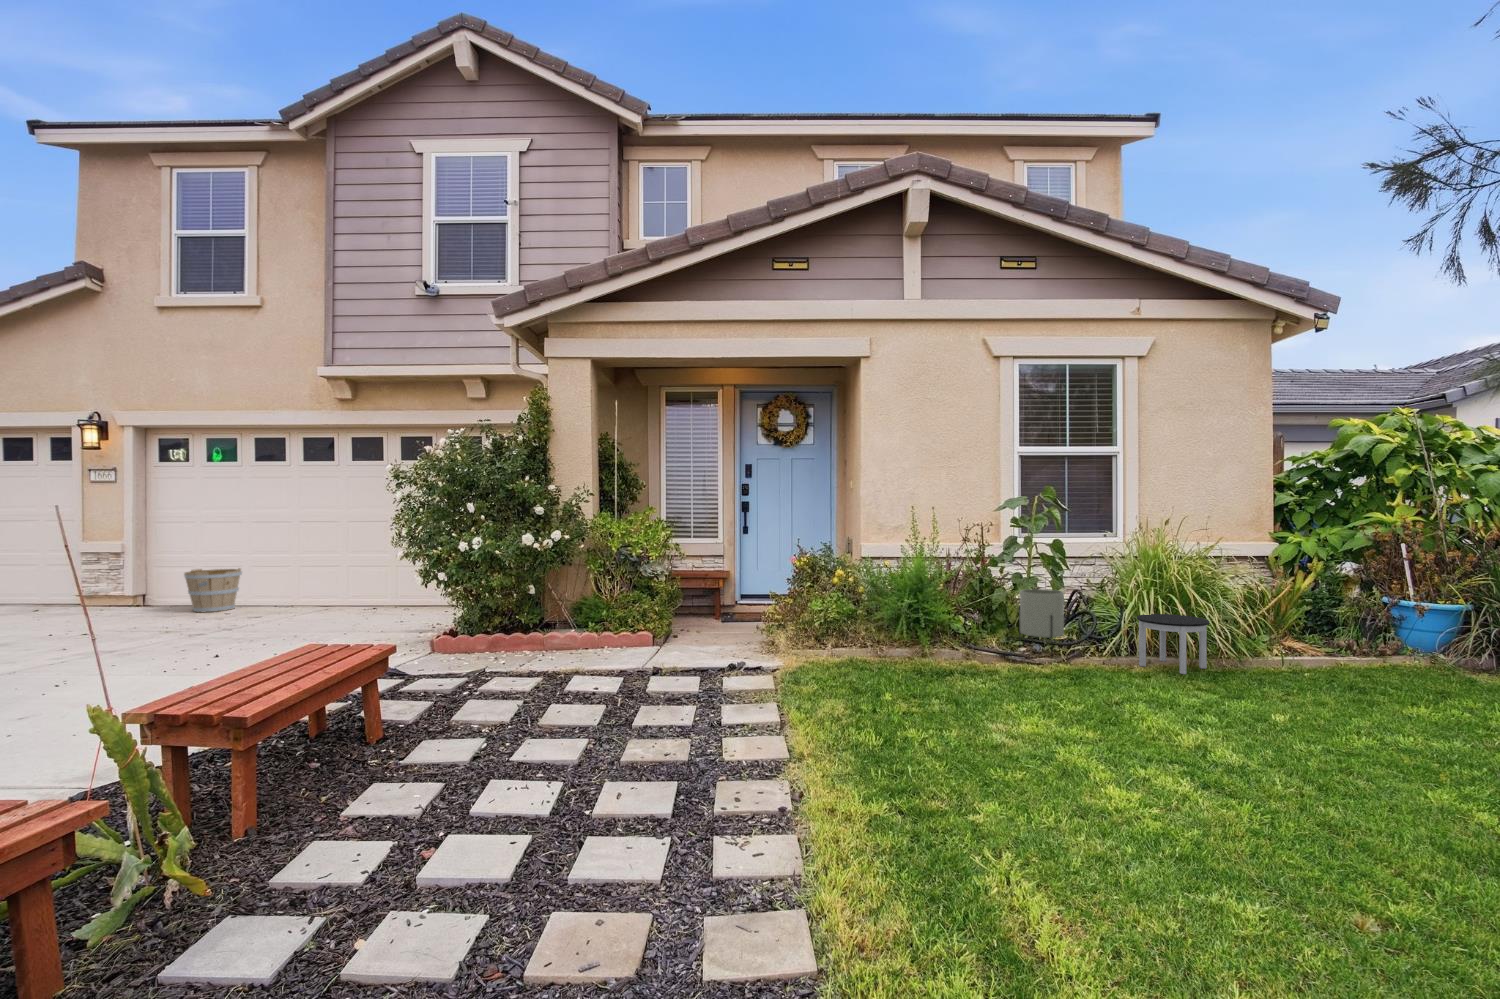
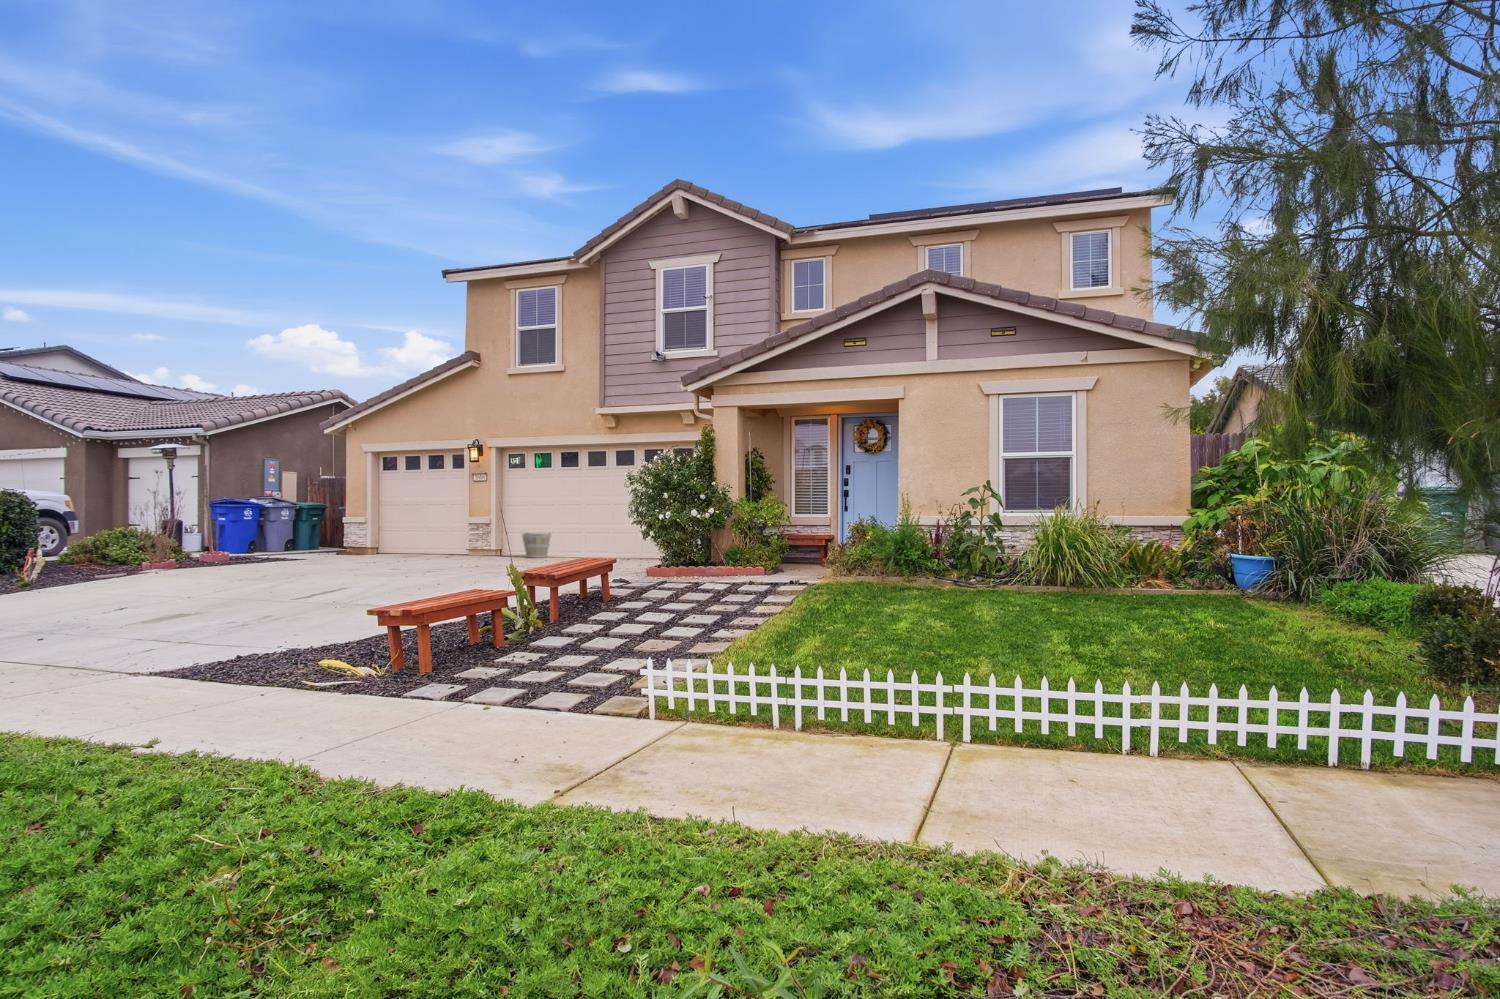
planter: present [1019,589,1064,656] -> none [972,546,999,587]
round table: present [1137,614,1209,674] -> none [1033,562,1075,595]

